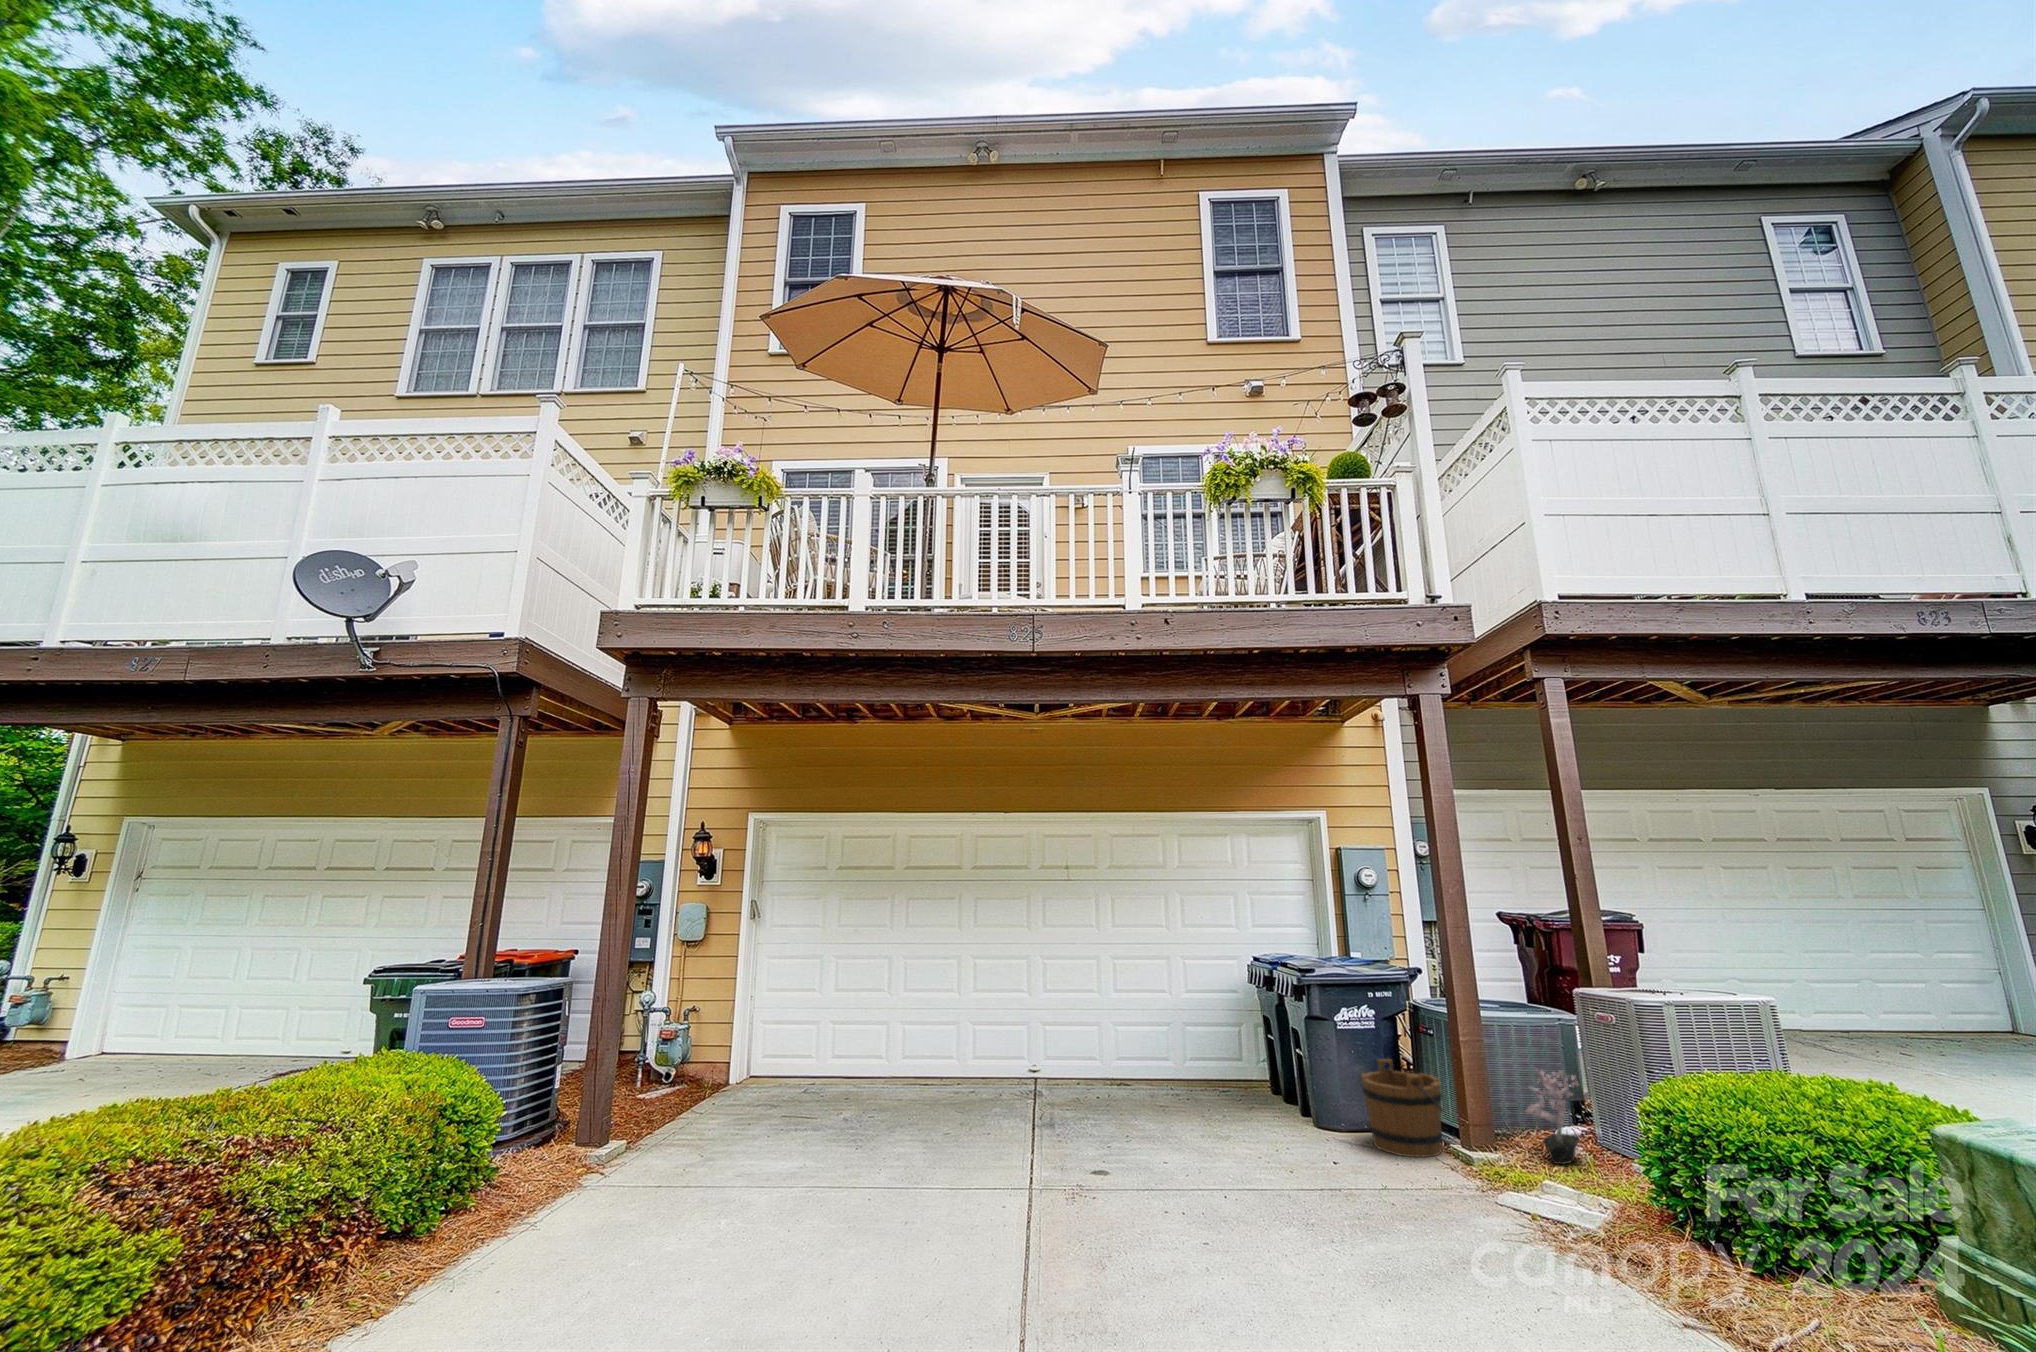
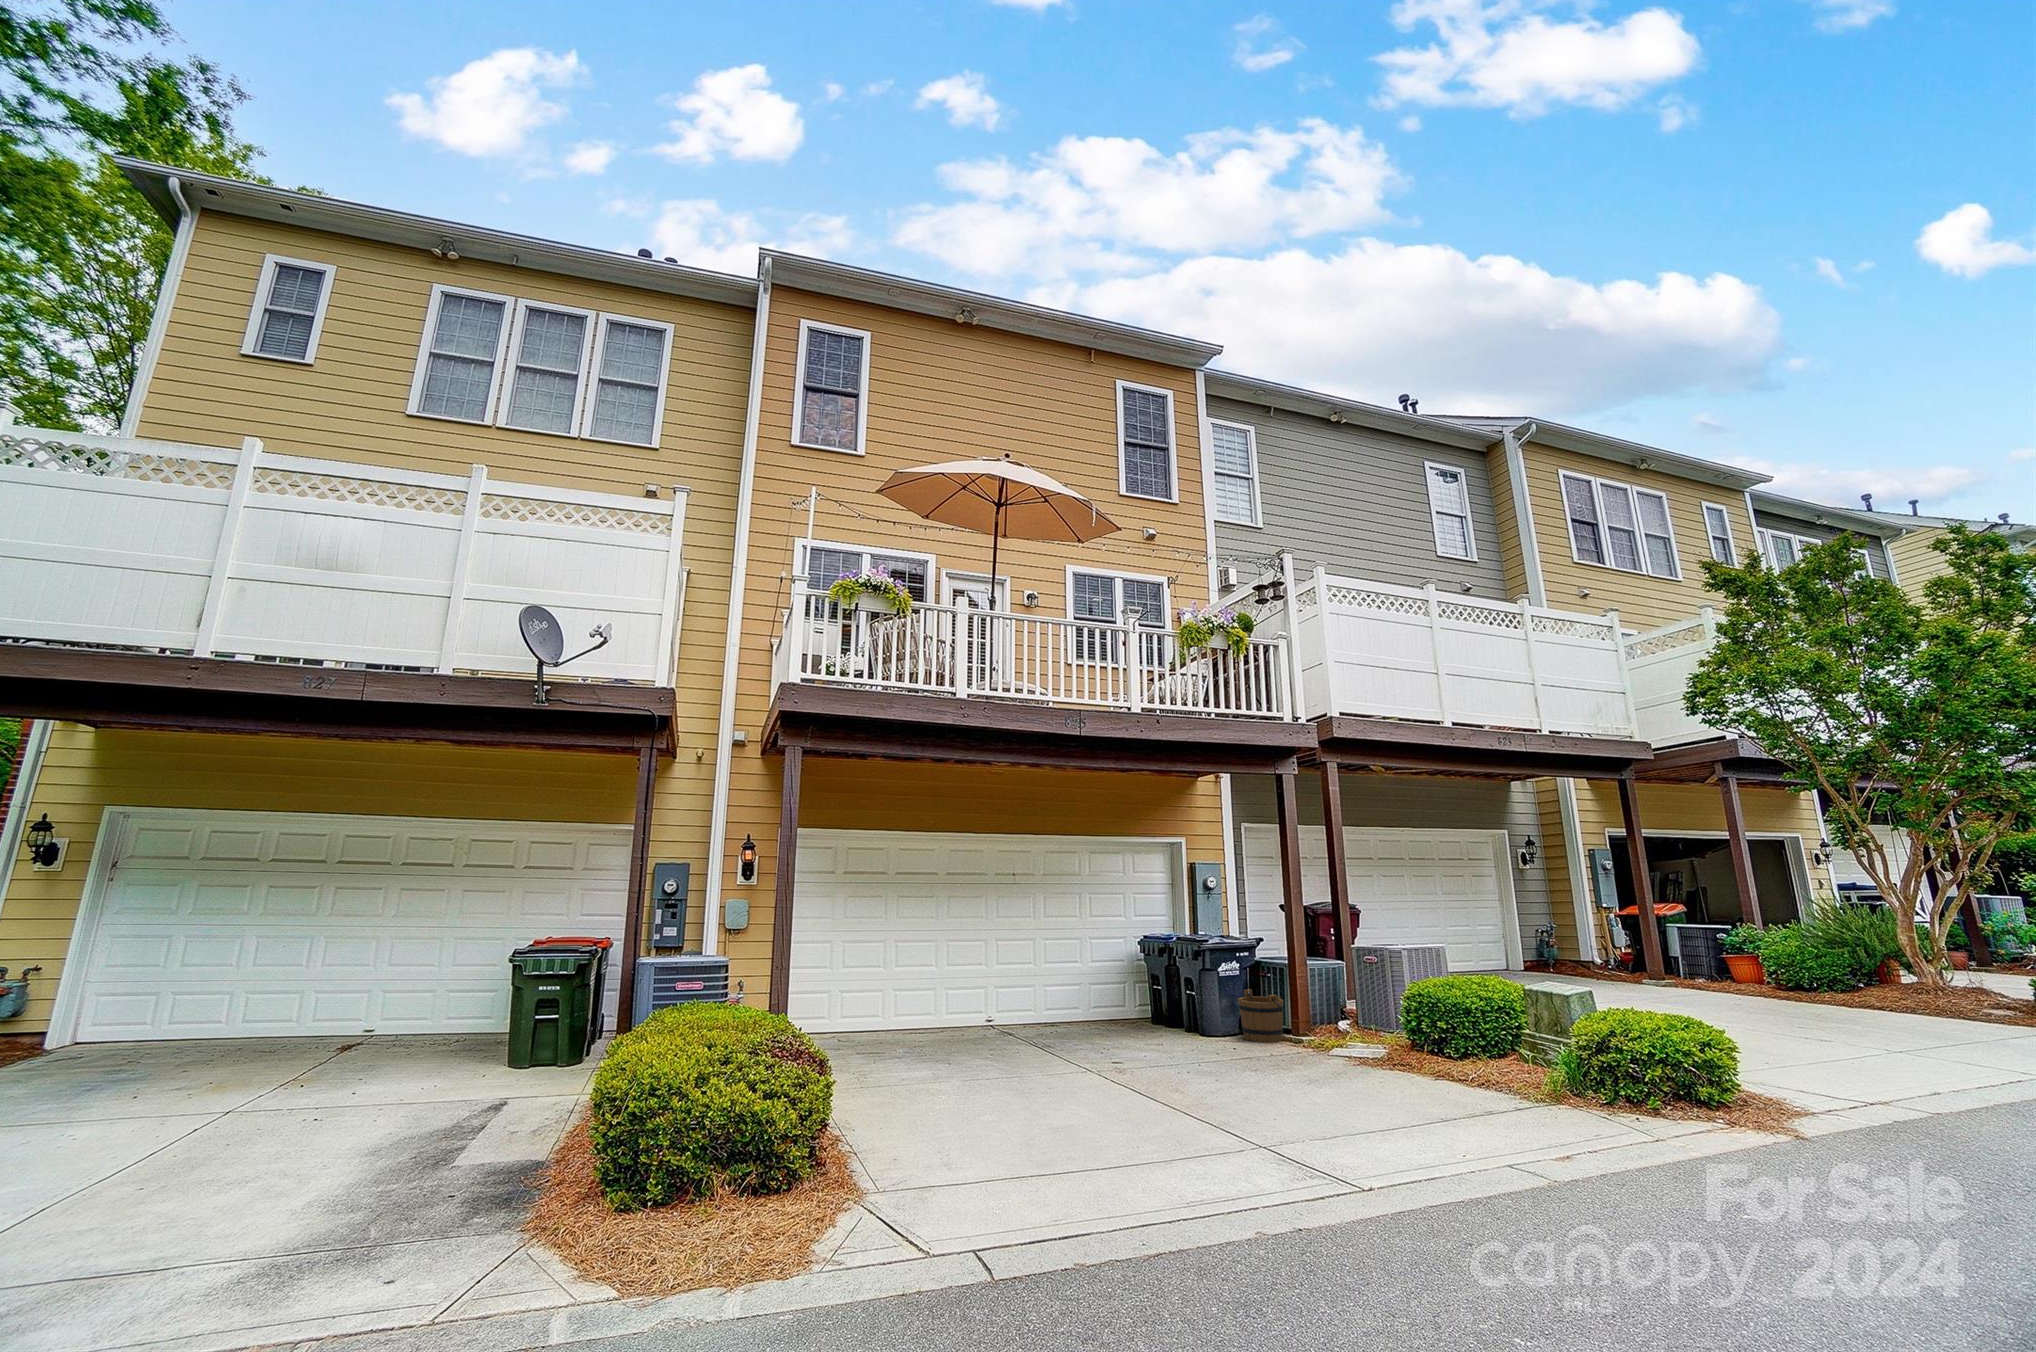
potted plant: present [1526,1070,1578,1164] -> none [1320,985,1354,1039]

